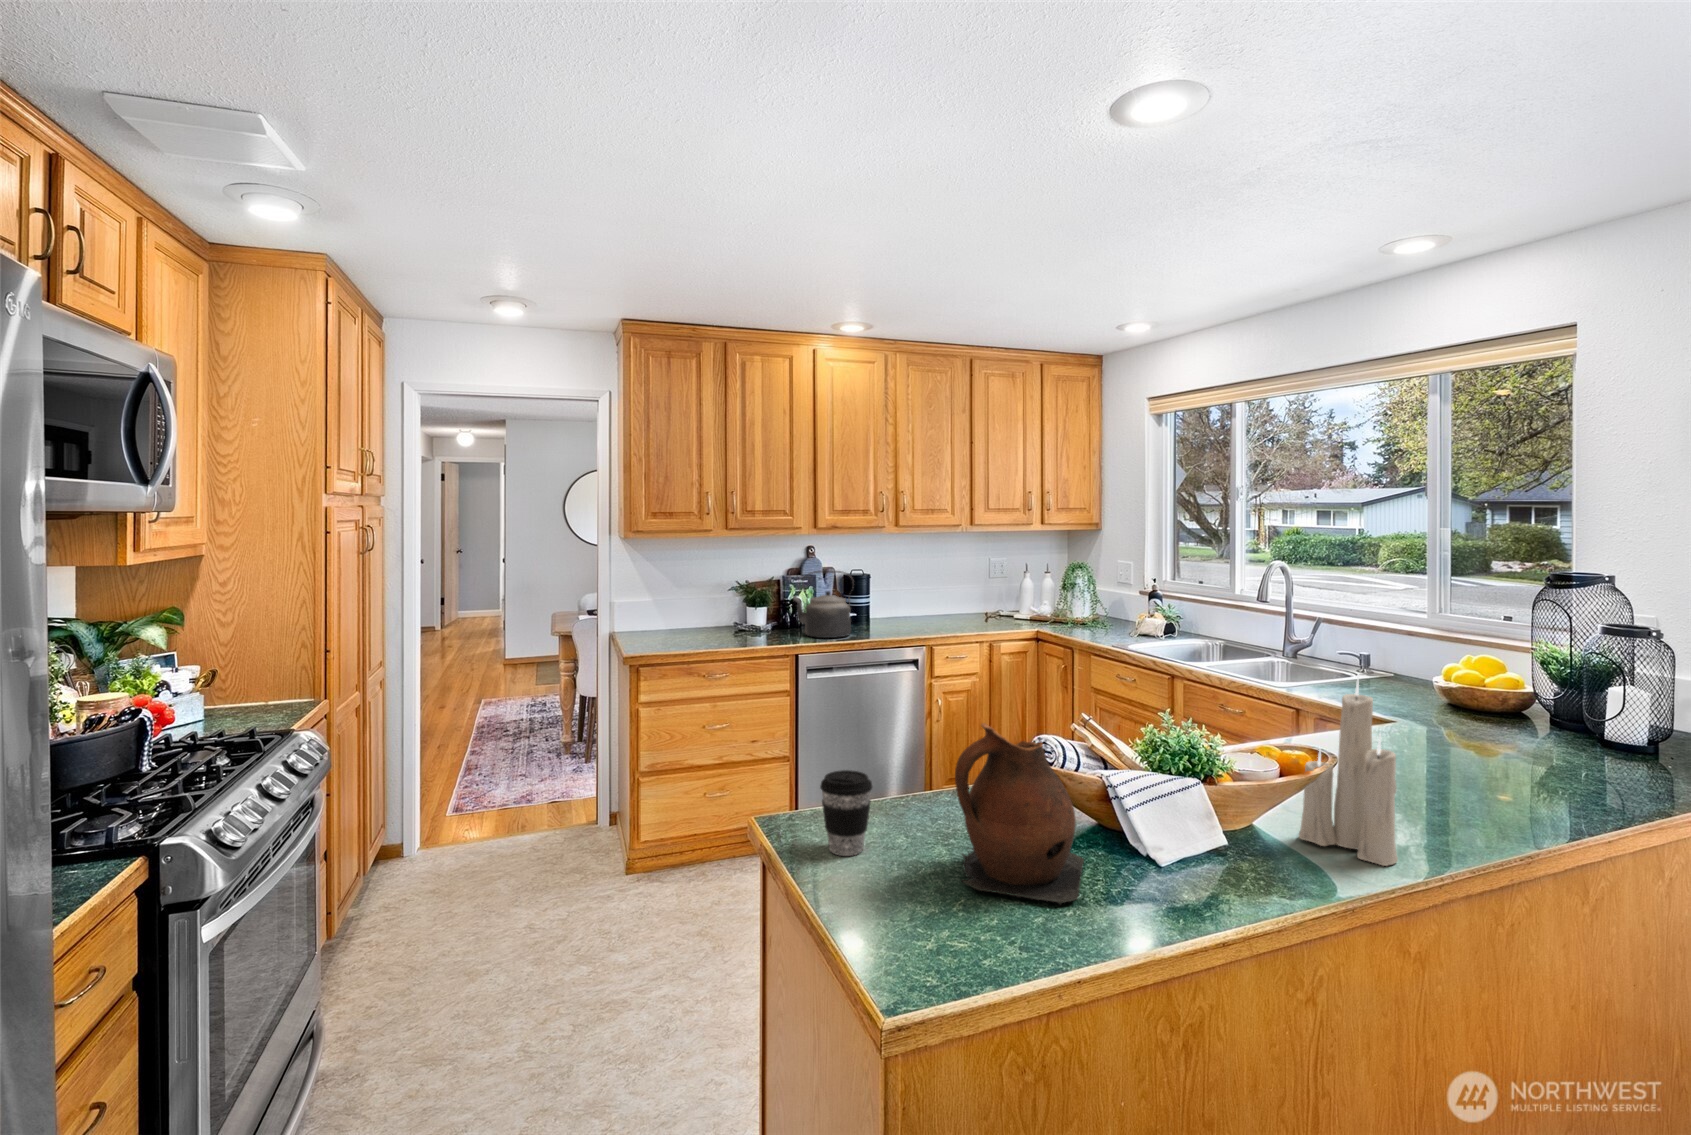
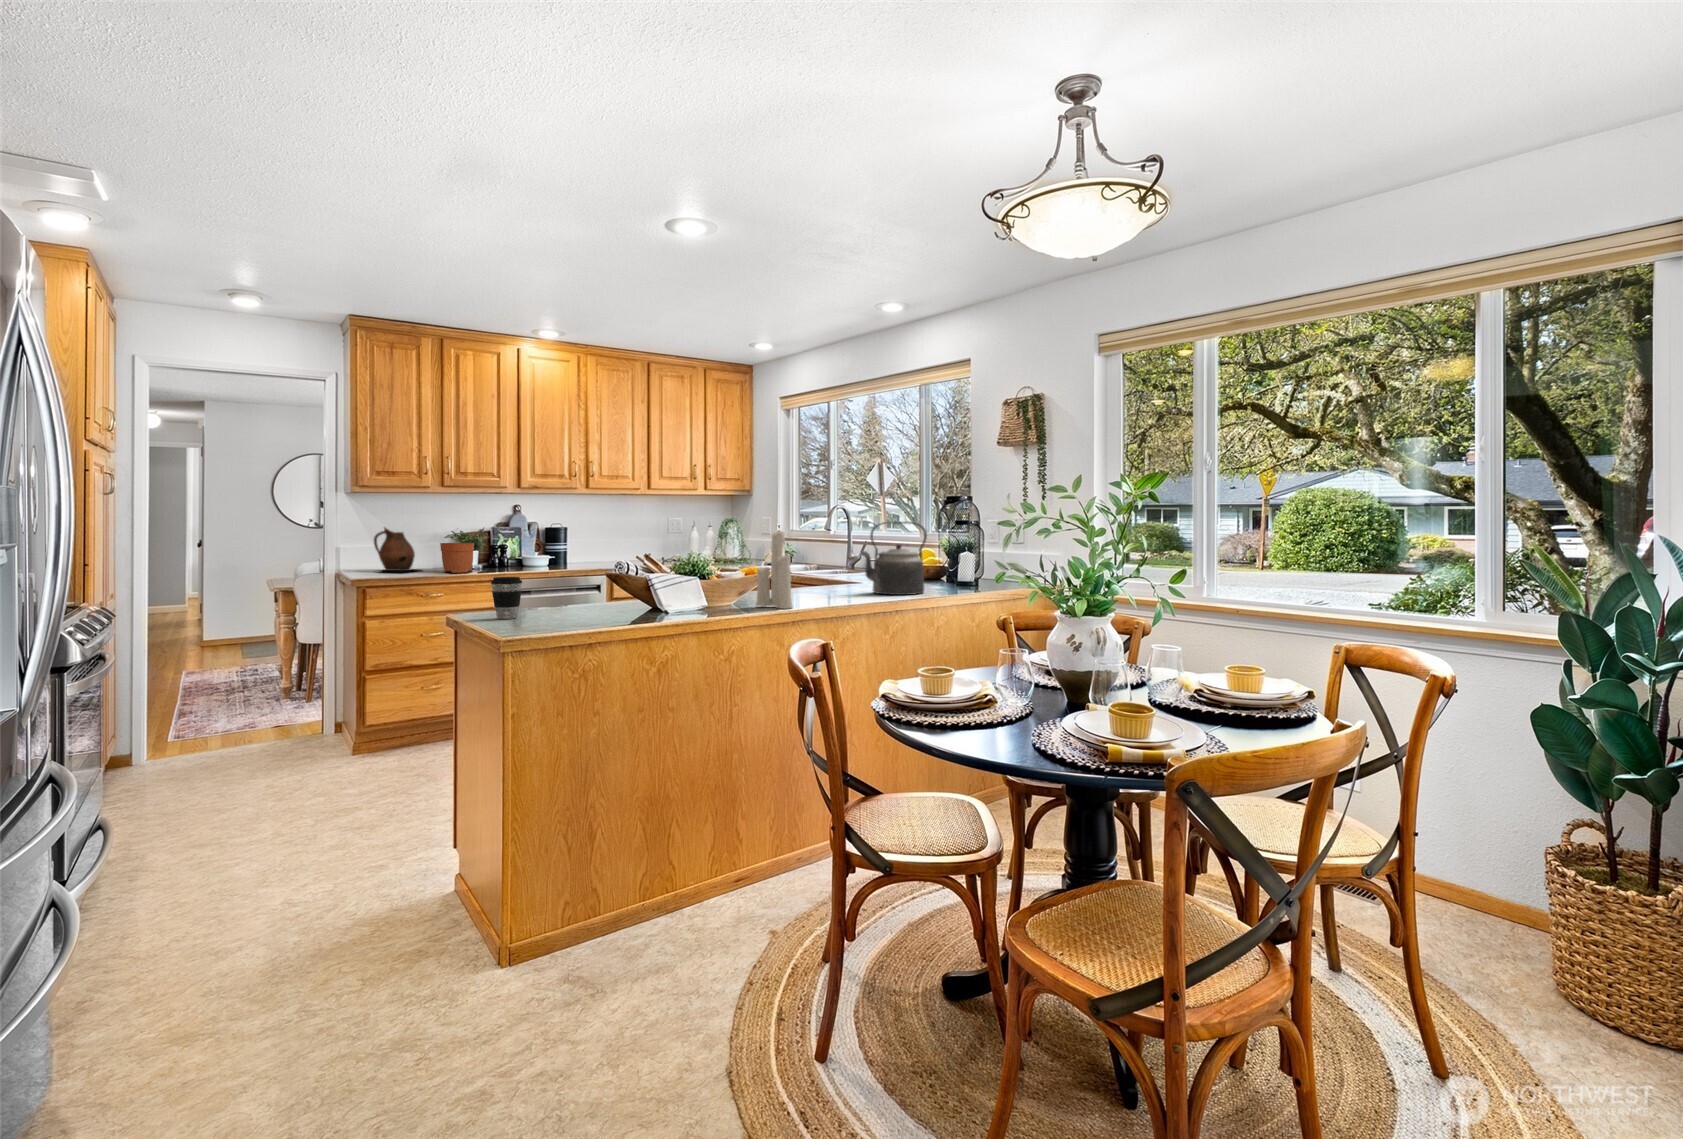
kettle: present [794,571,852,638] -> present [861,522,927,595]
plant pot: none [724,584,763,642] -> present [440,542,474,573]
ceramic pitcher: present [955,723,1084,905] -> present [374,527,415,571]

